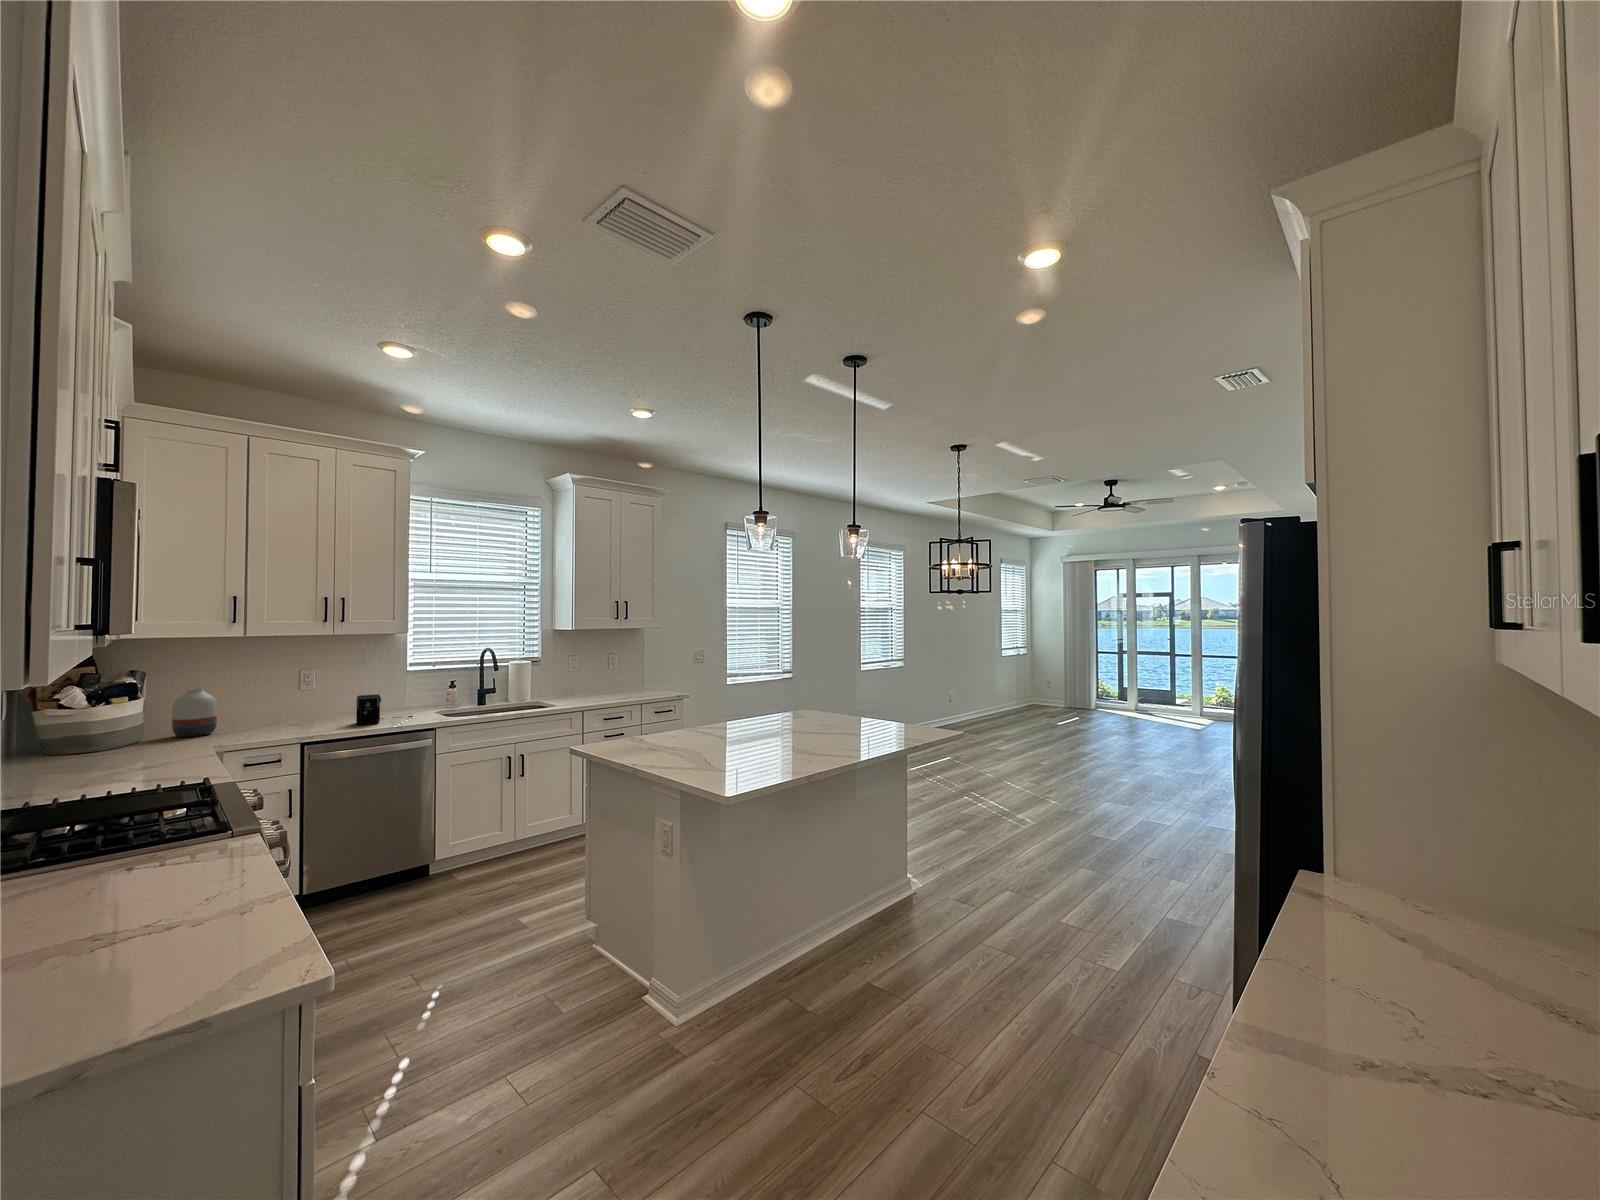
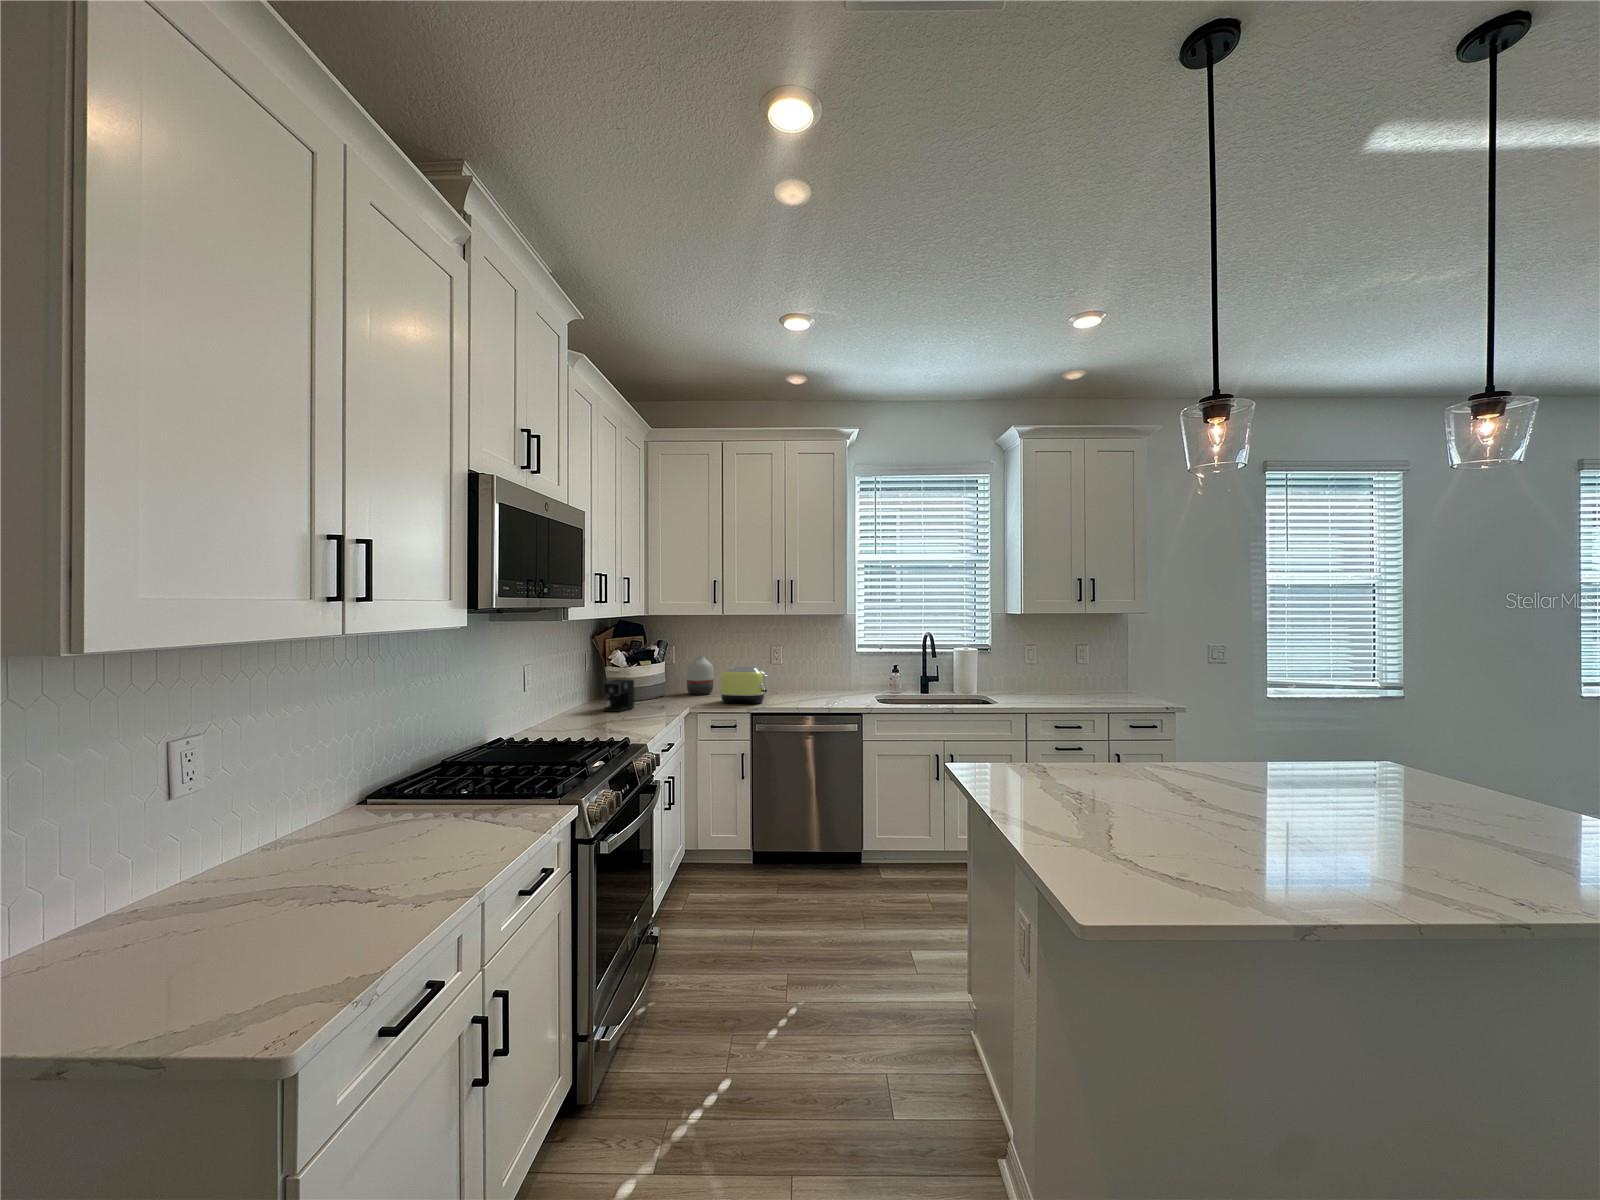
toaster: none [250,694,319,739] -> present [720,666,769,704]
coffee maker: present [356,694,413,726] -> present [603,679,664,712]

